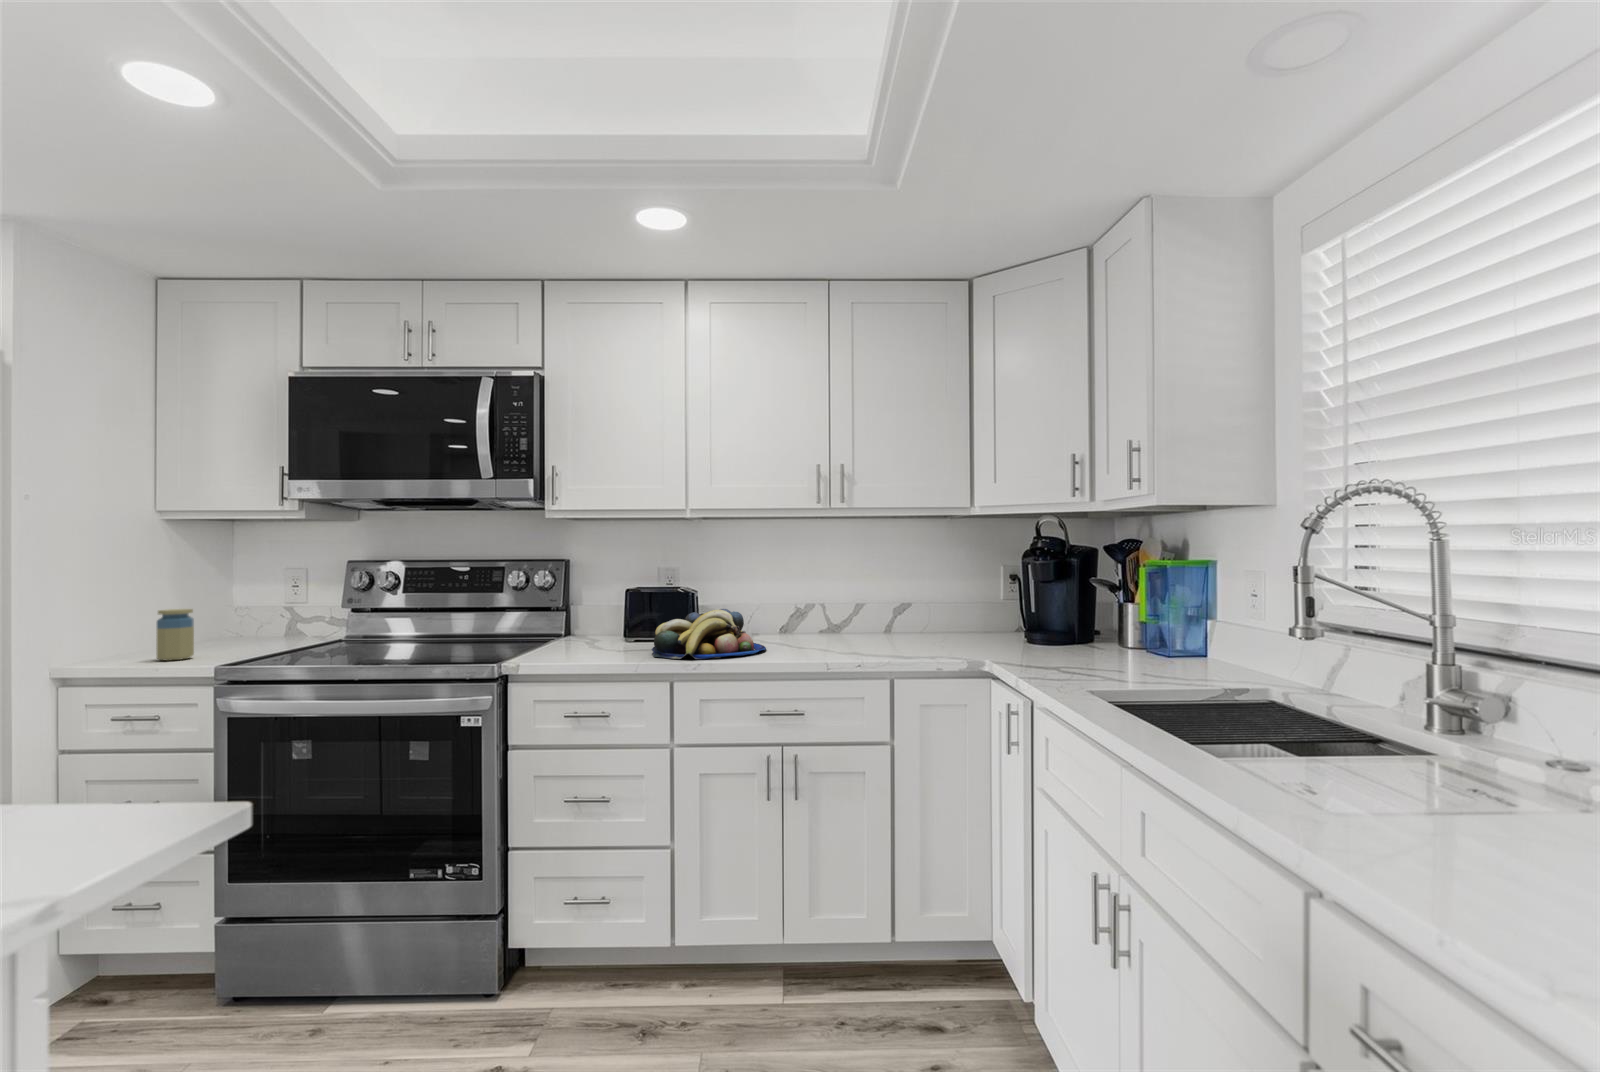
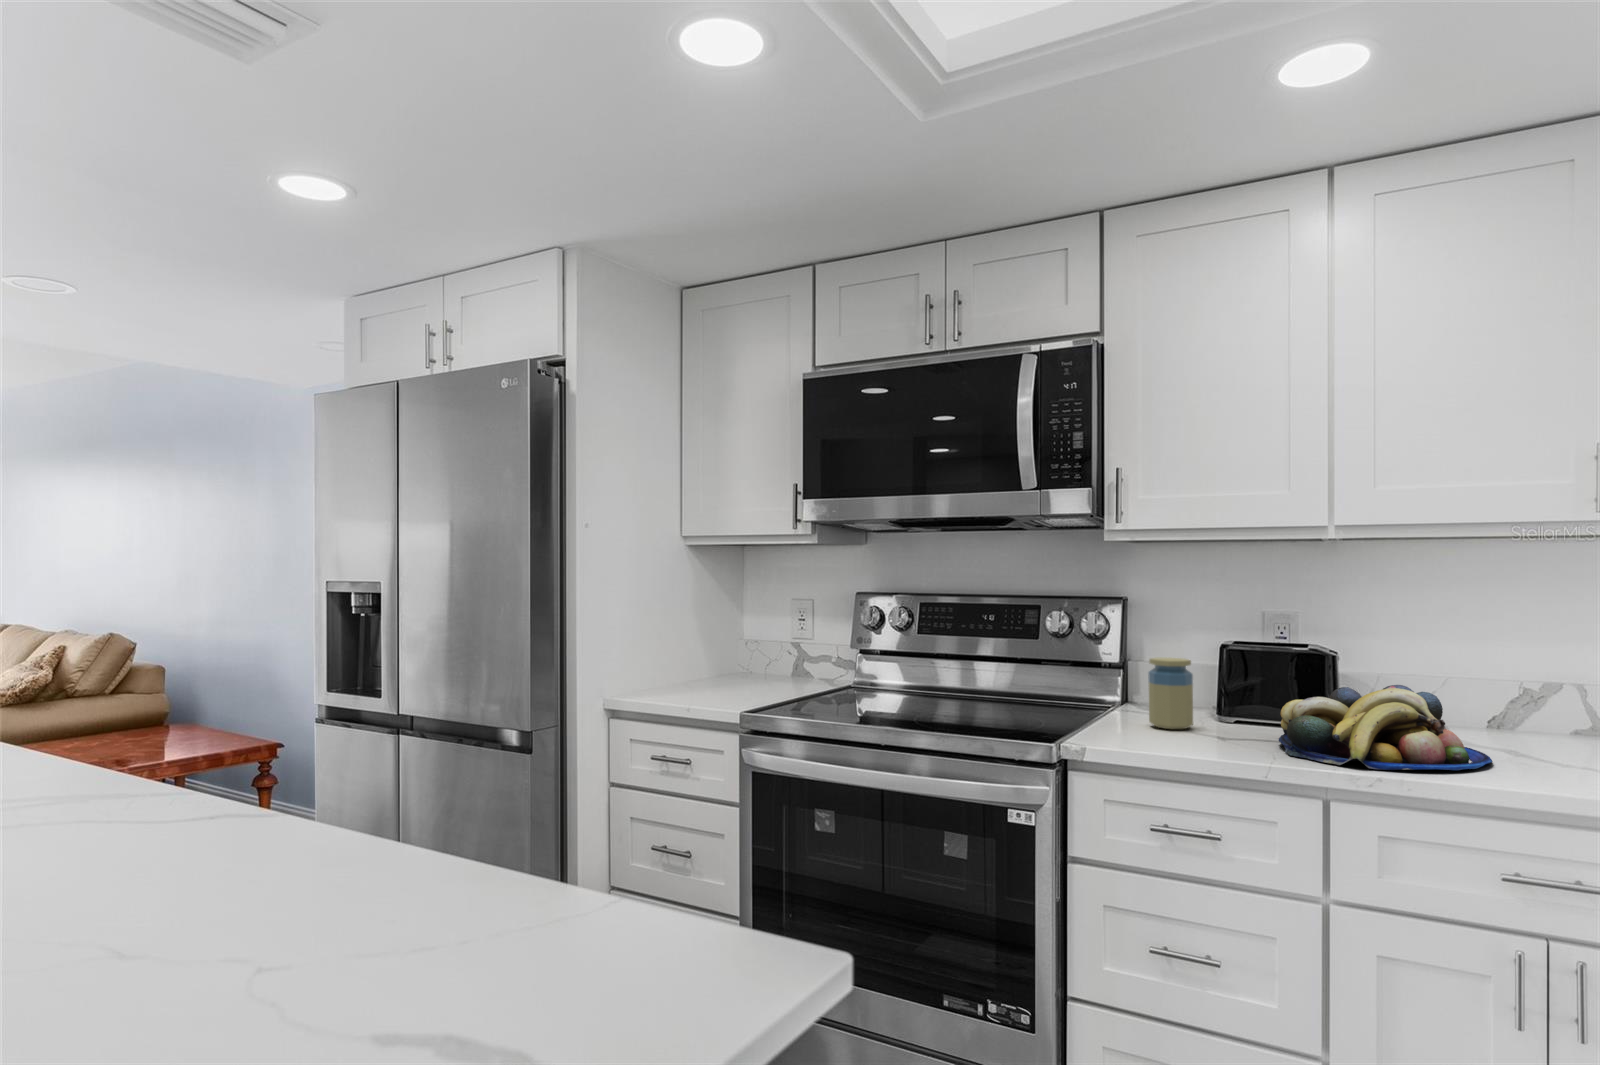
jar: present [156,609,194,661] -> present [1148,658,1193,729]

